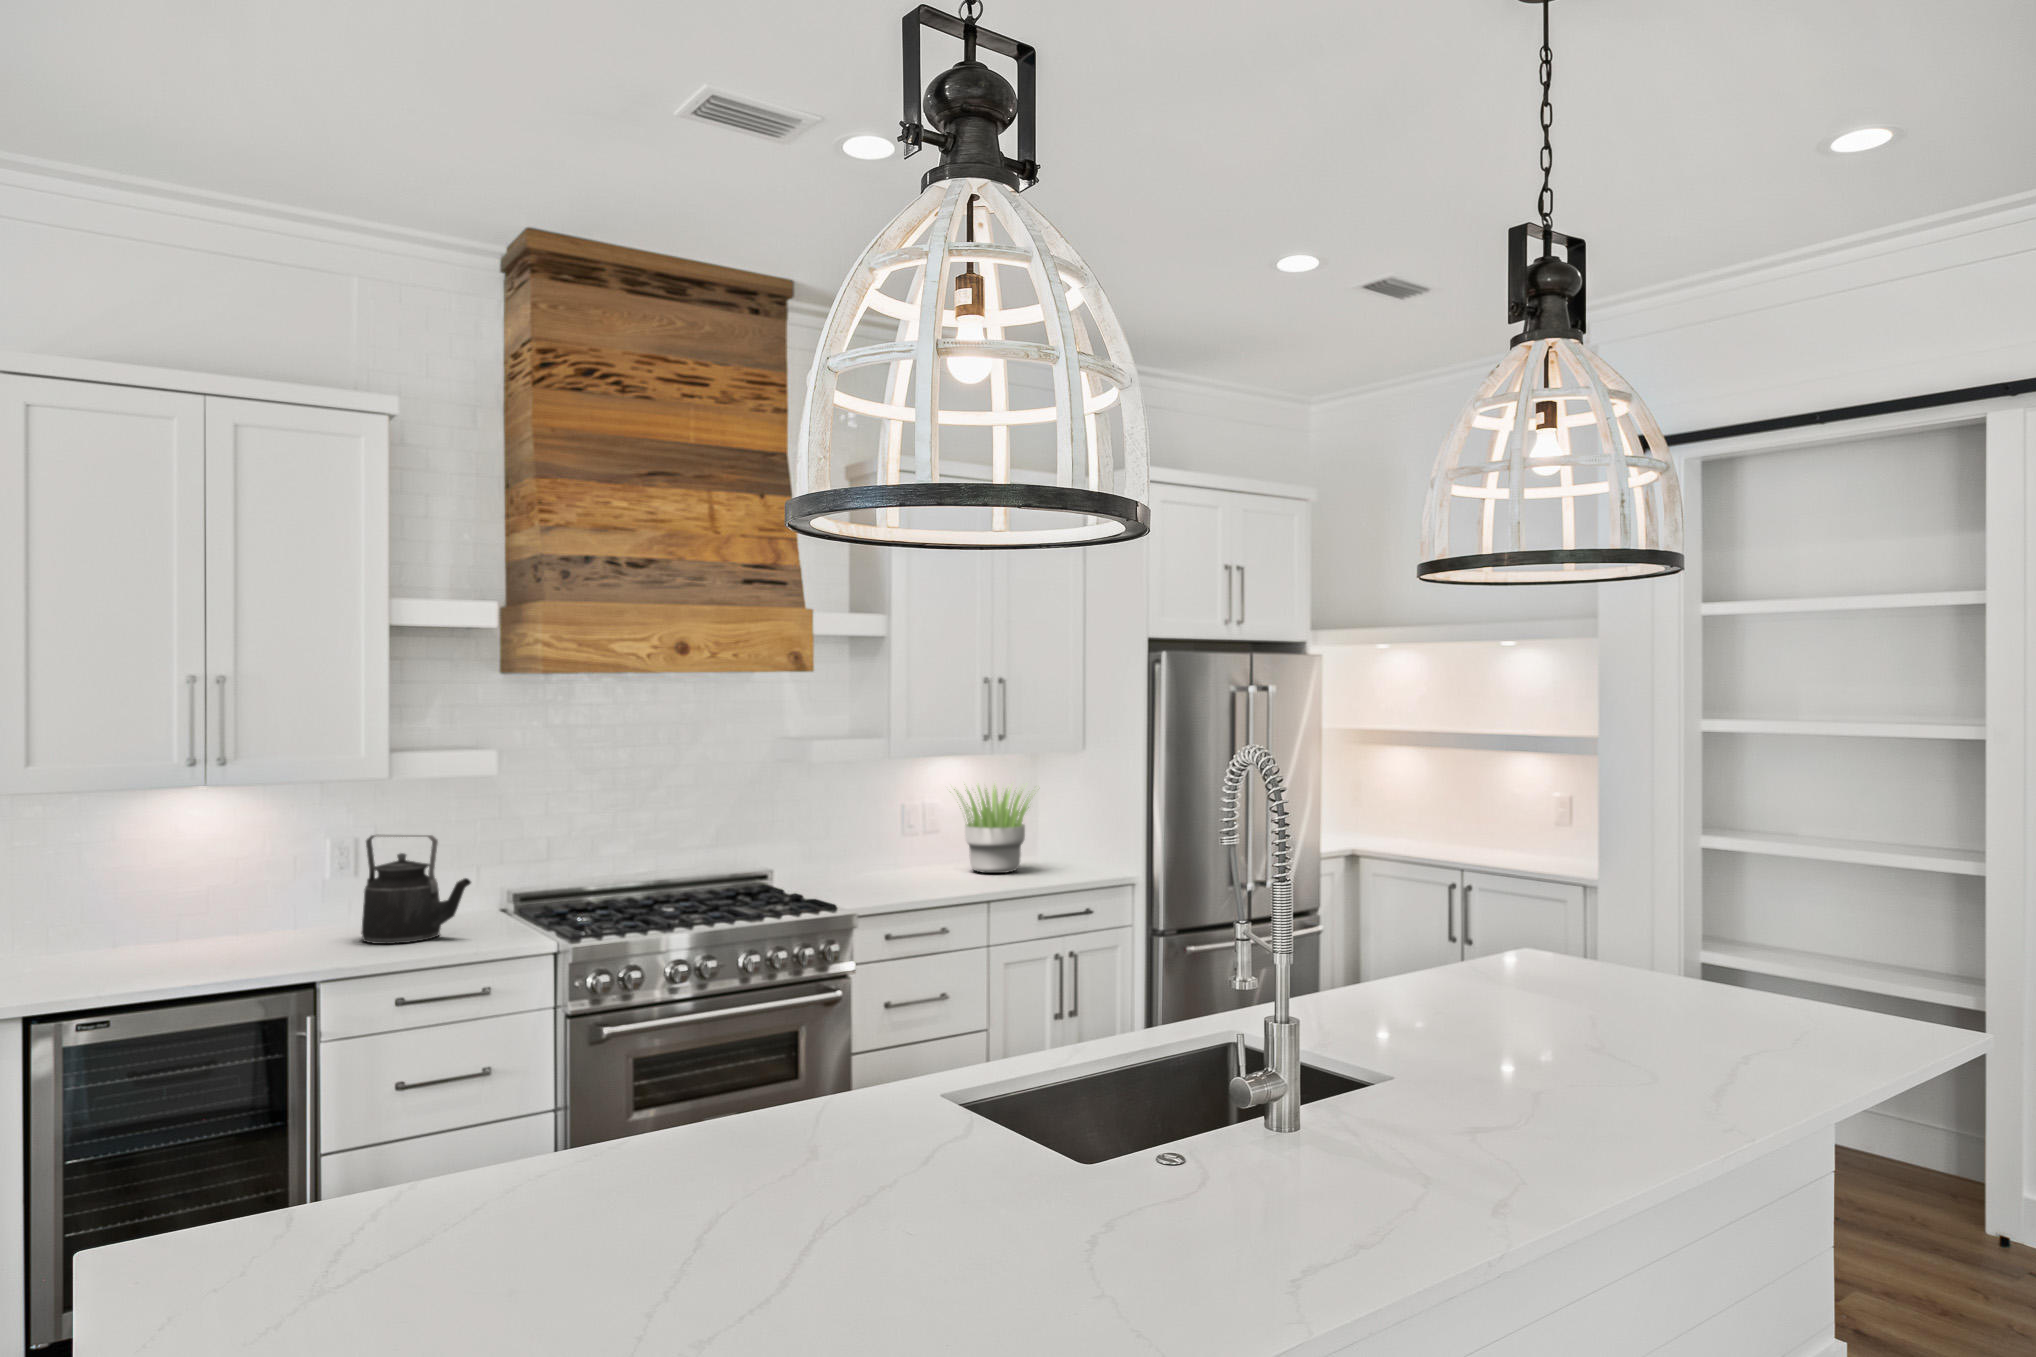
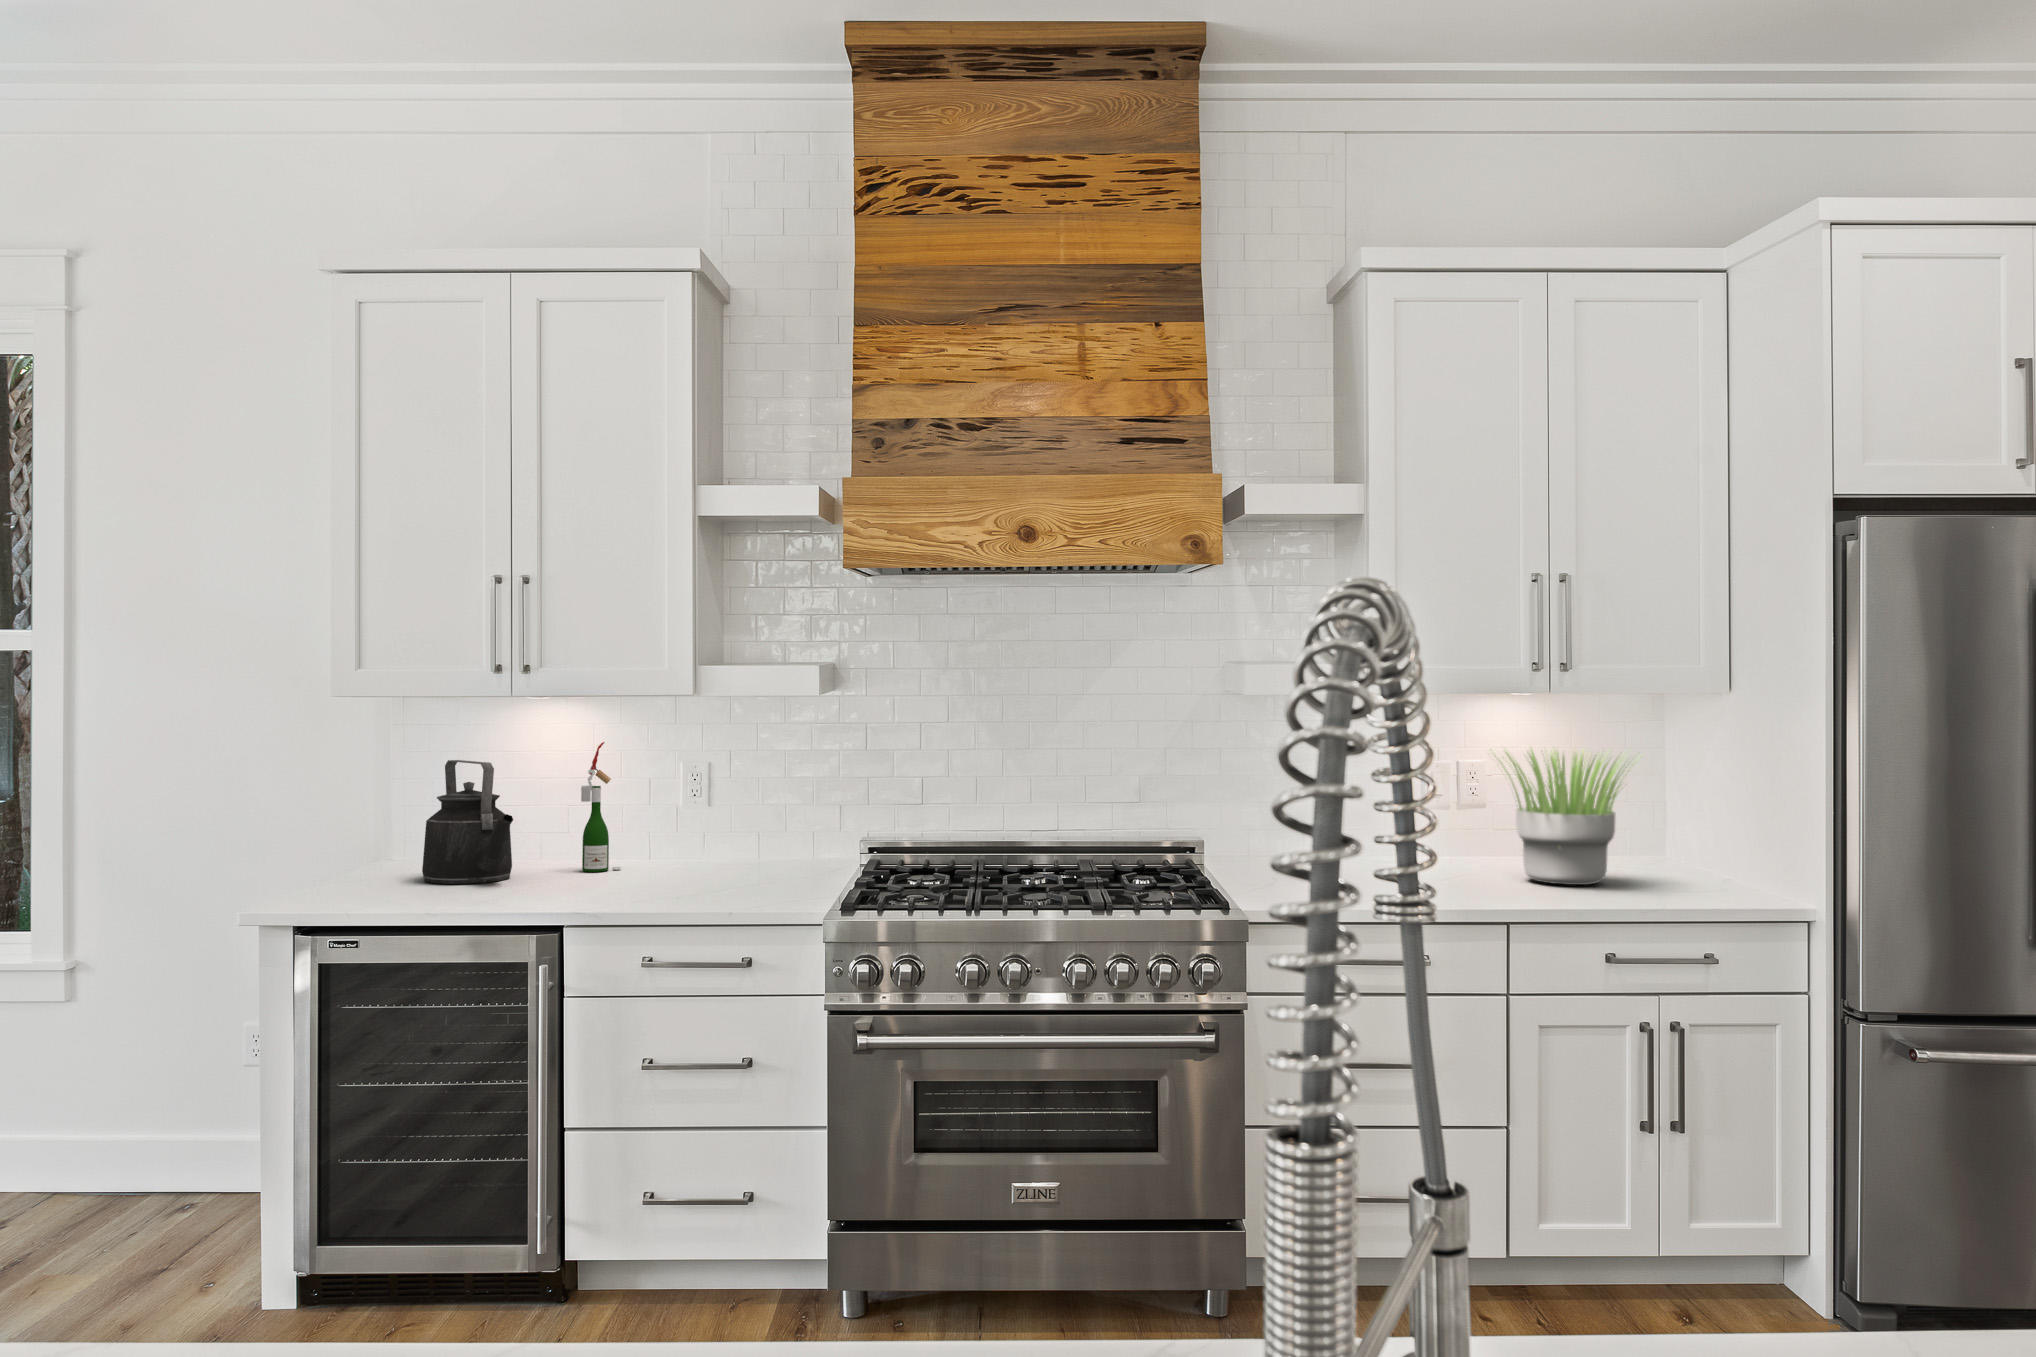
wine bottle: none [235,821,275,940] -> present [581,742,621,872]
kettle: present [361,835,471,944] -> present [422,760,513,884]

